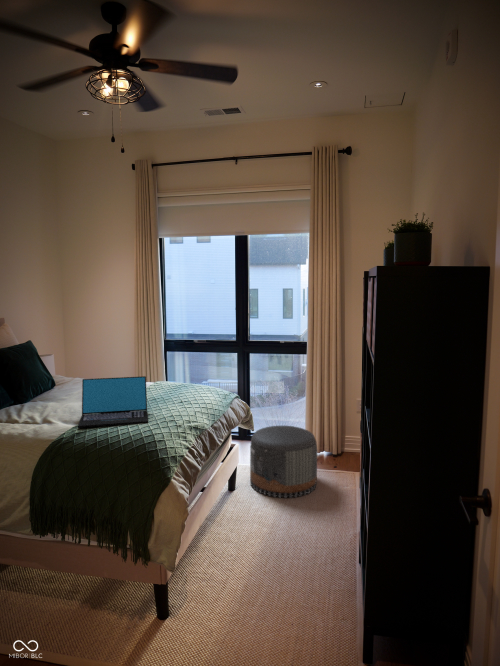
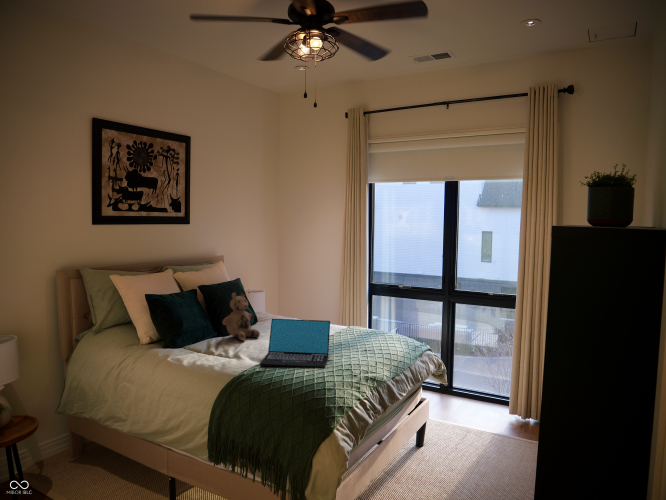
teddy bear: none [20,354,64,406] -> present [223,292,260,340]
pouf: present [250,426,317,498] -> none [441,384,518,468]

